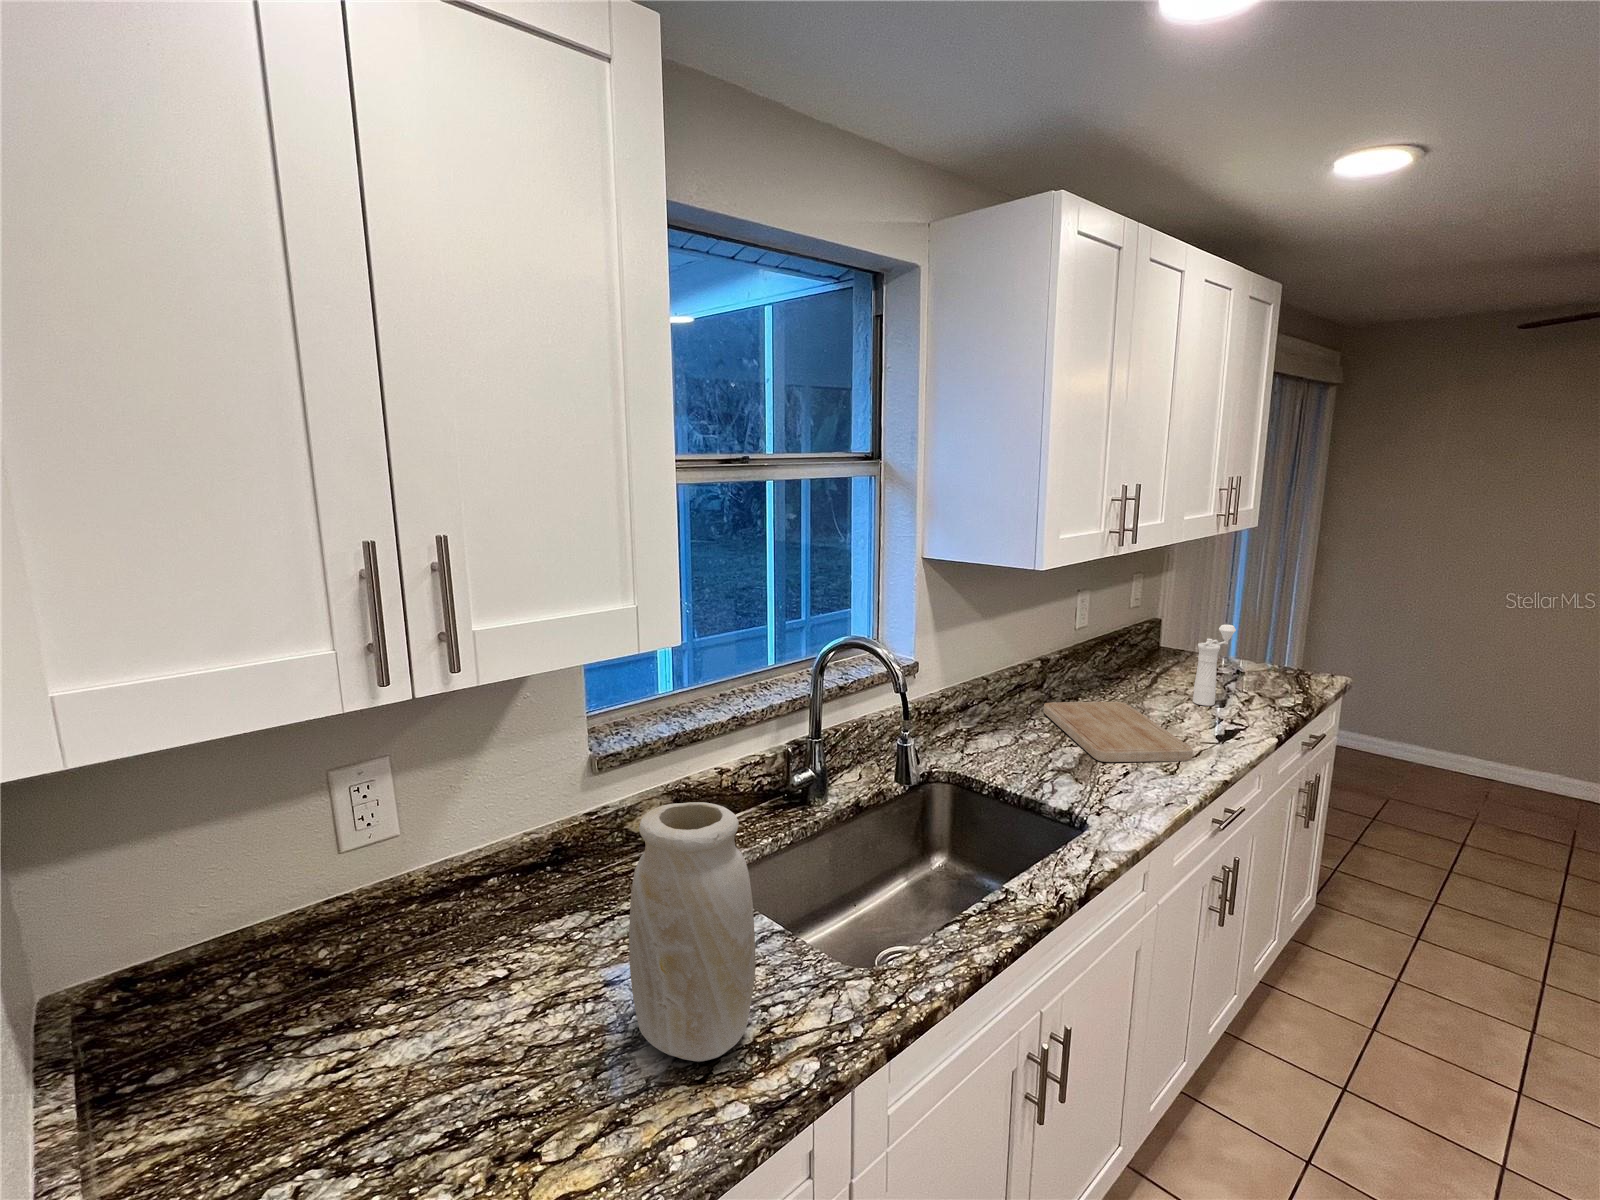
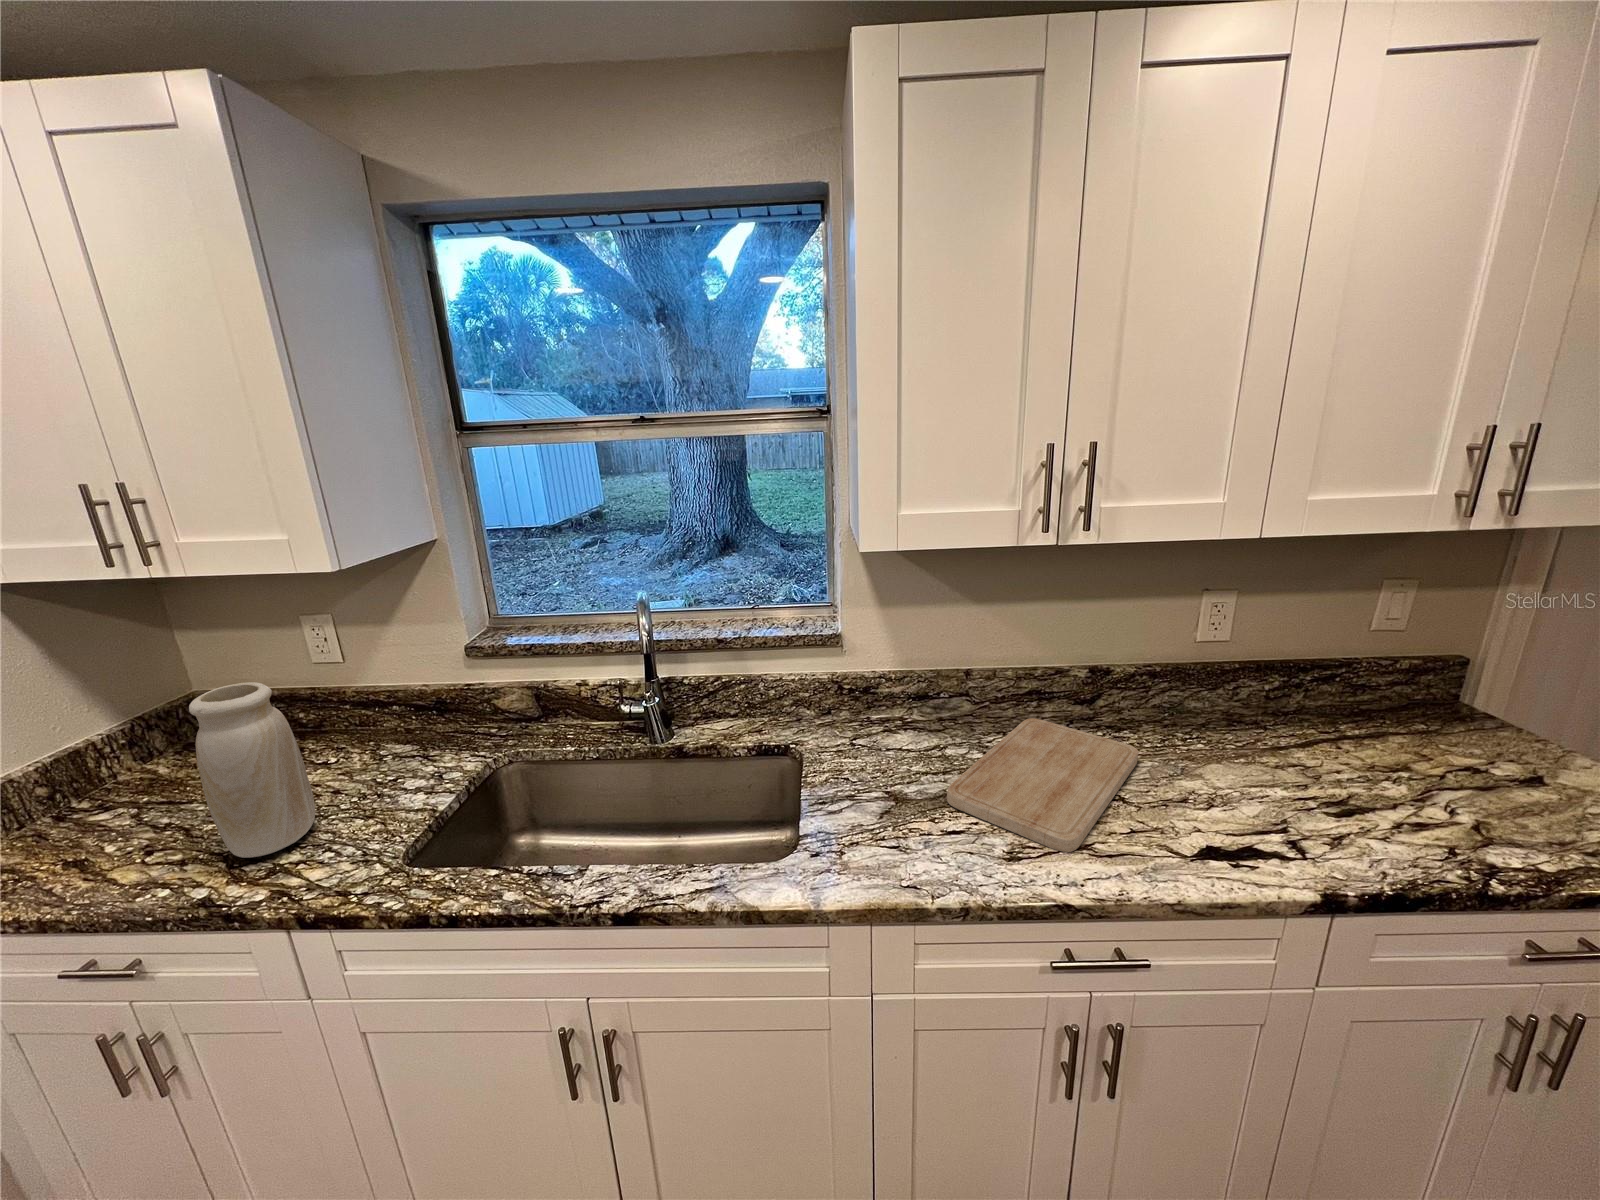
pepper mill: present [1193,625,1236,706] -> none [1285,682,1416,803]

